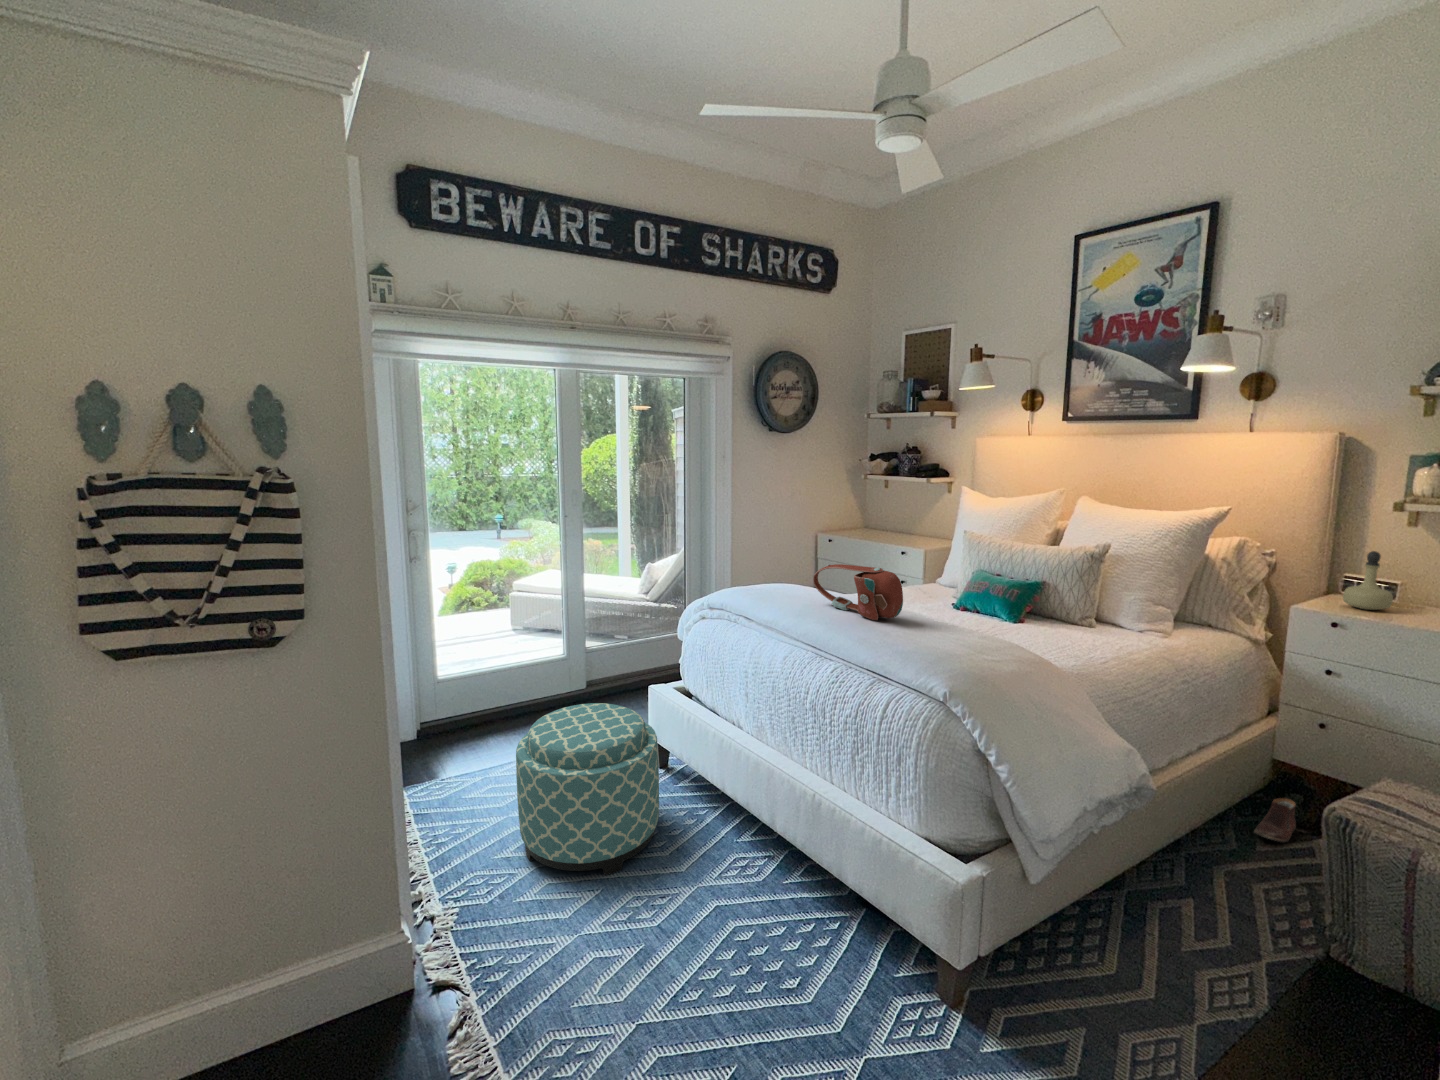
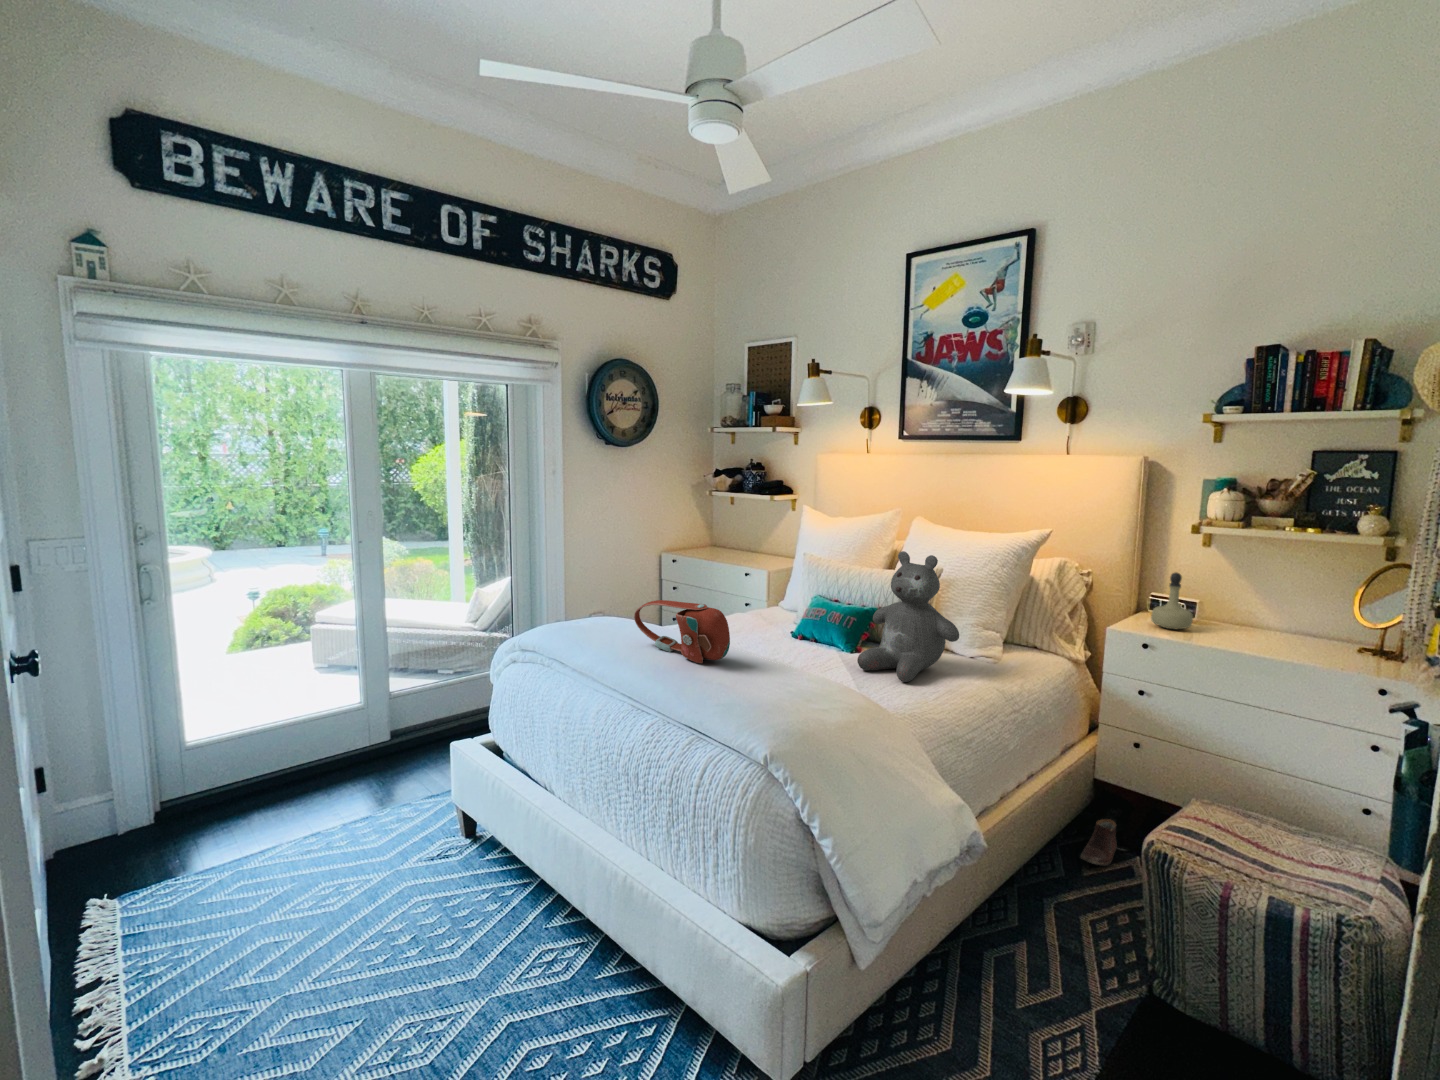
teddy bear: none [1021,525,1128,648] -> present [857,551,959,682]
ottoman: present [516,703,659,875] -> none [253,776,451,999]

